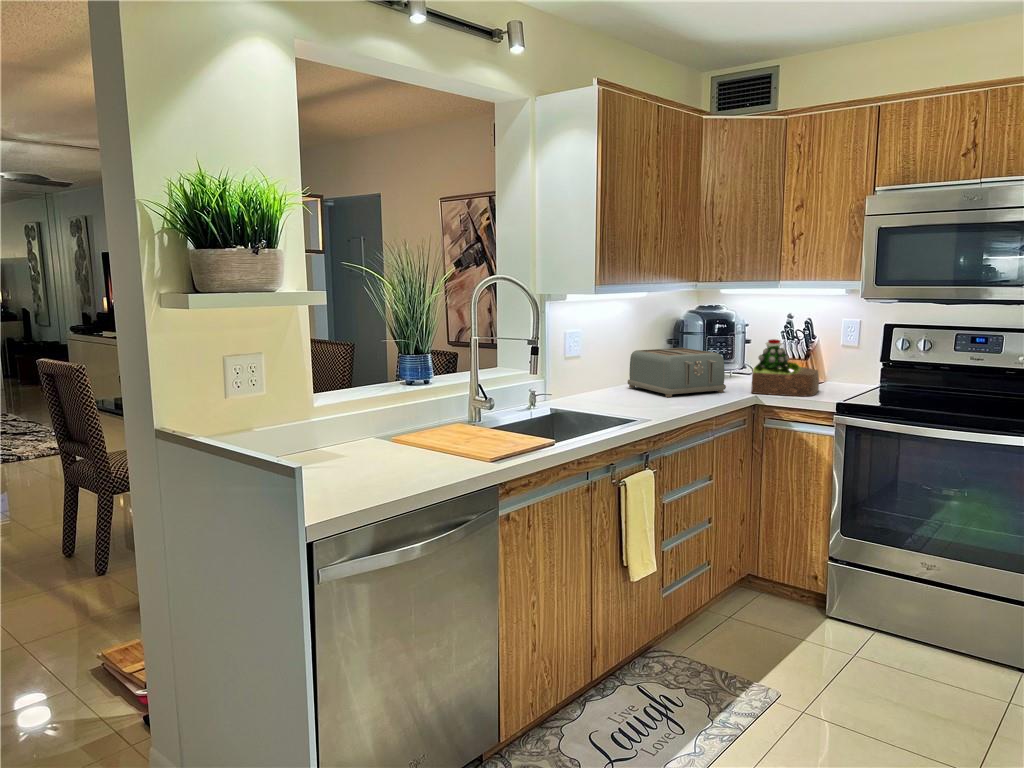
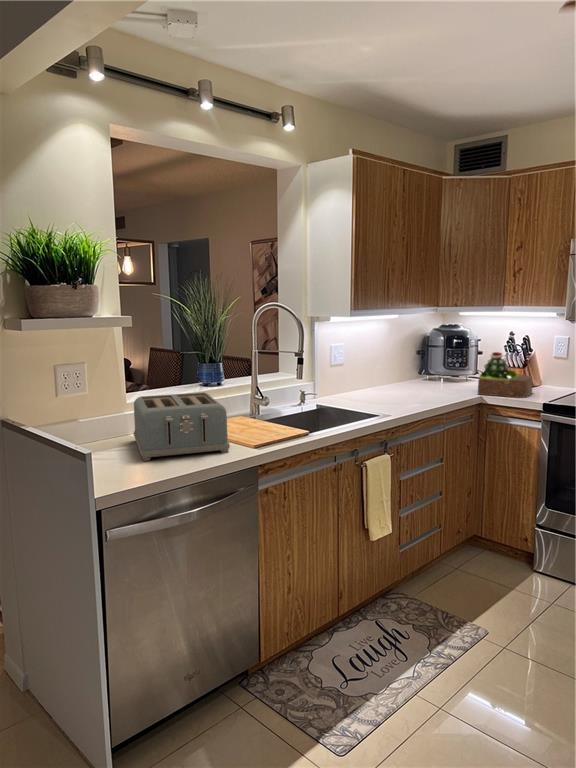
toaster: present [628,348,726,397] -> present [134,392,230,461]

